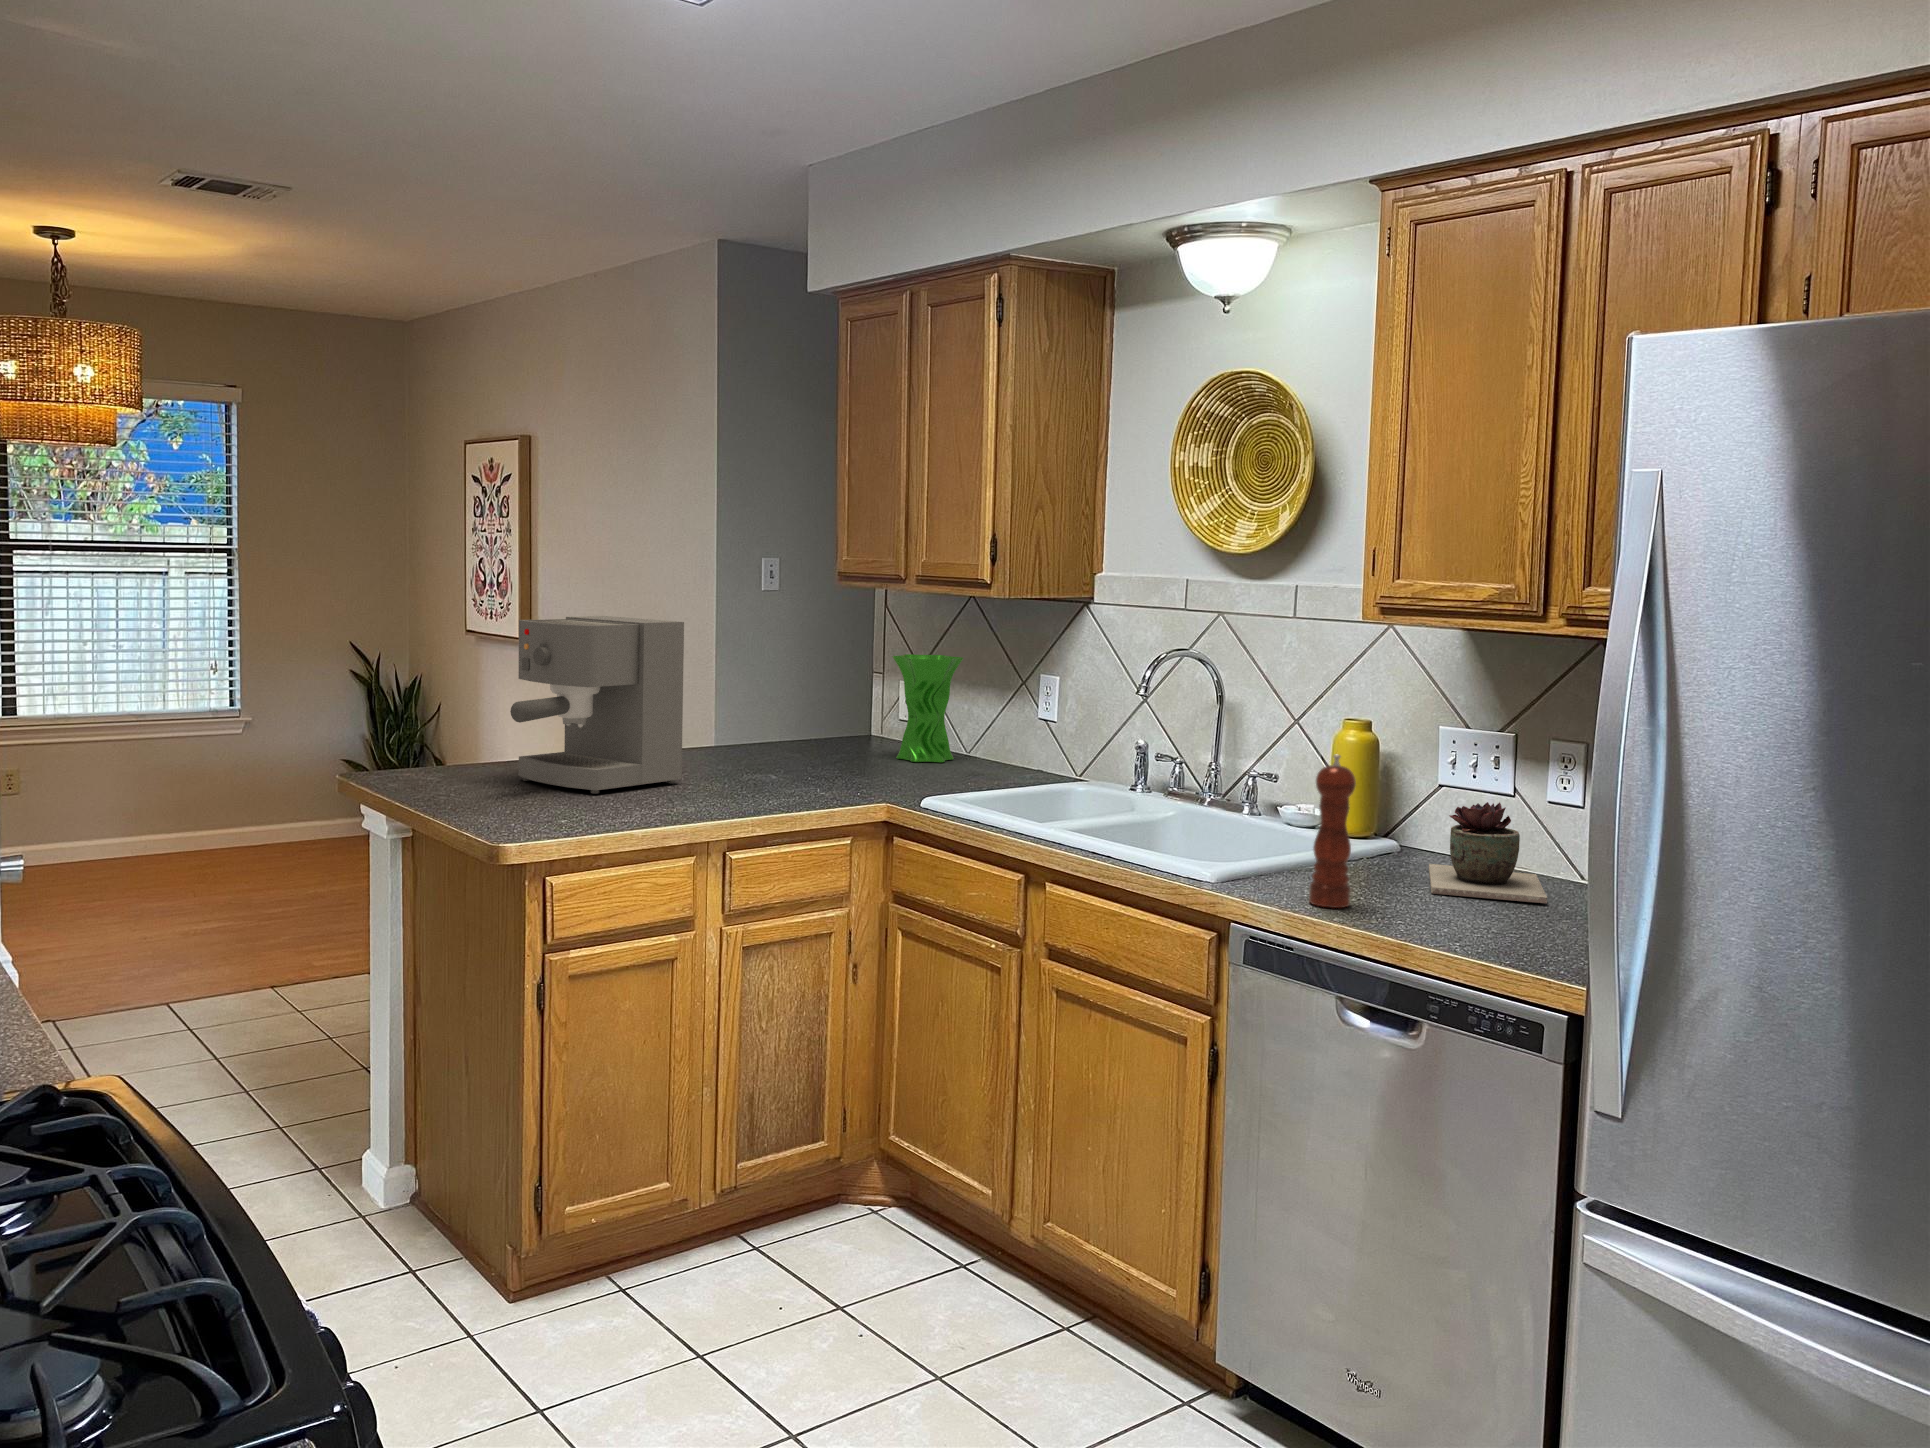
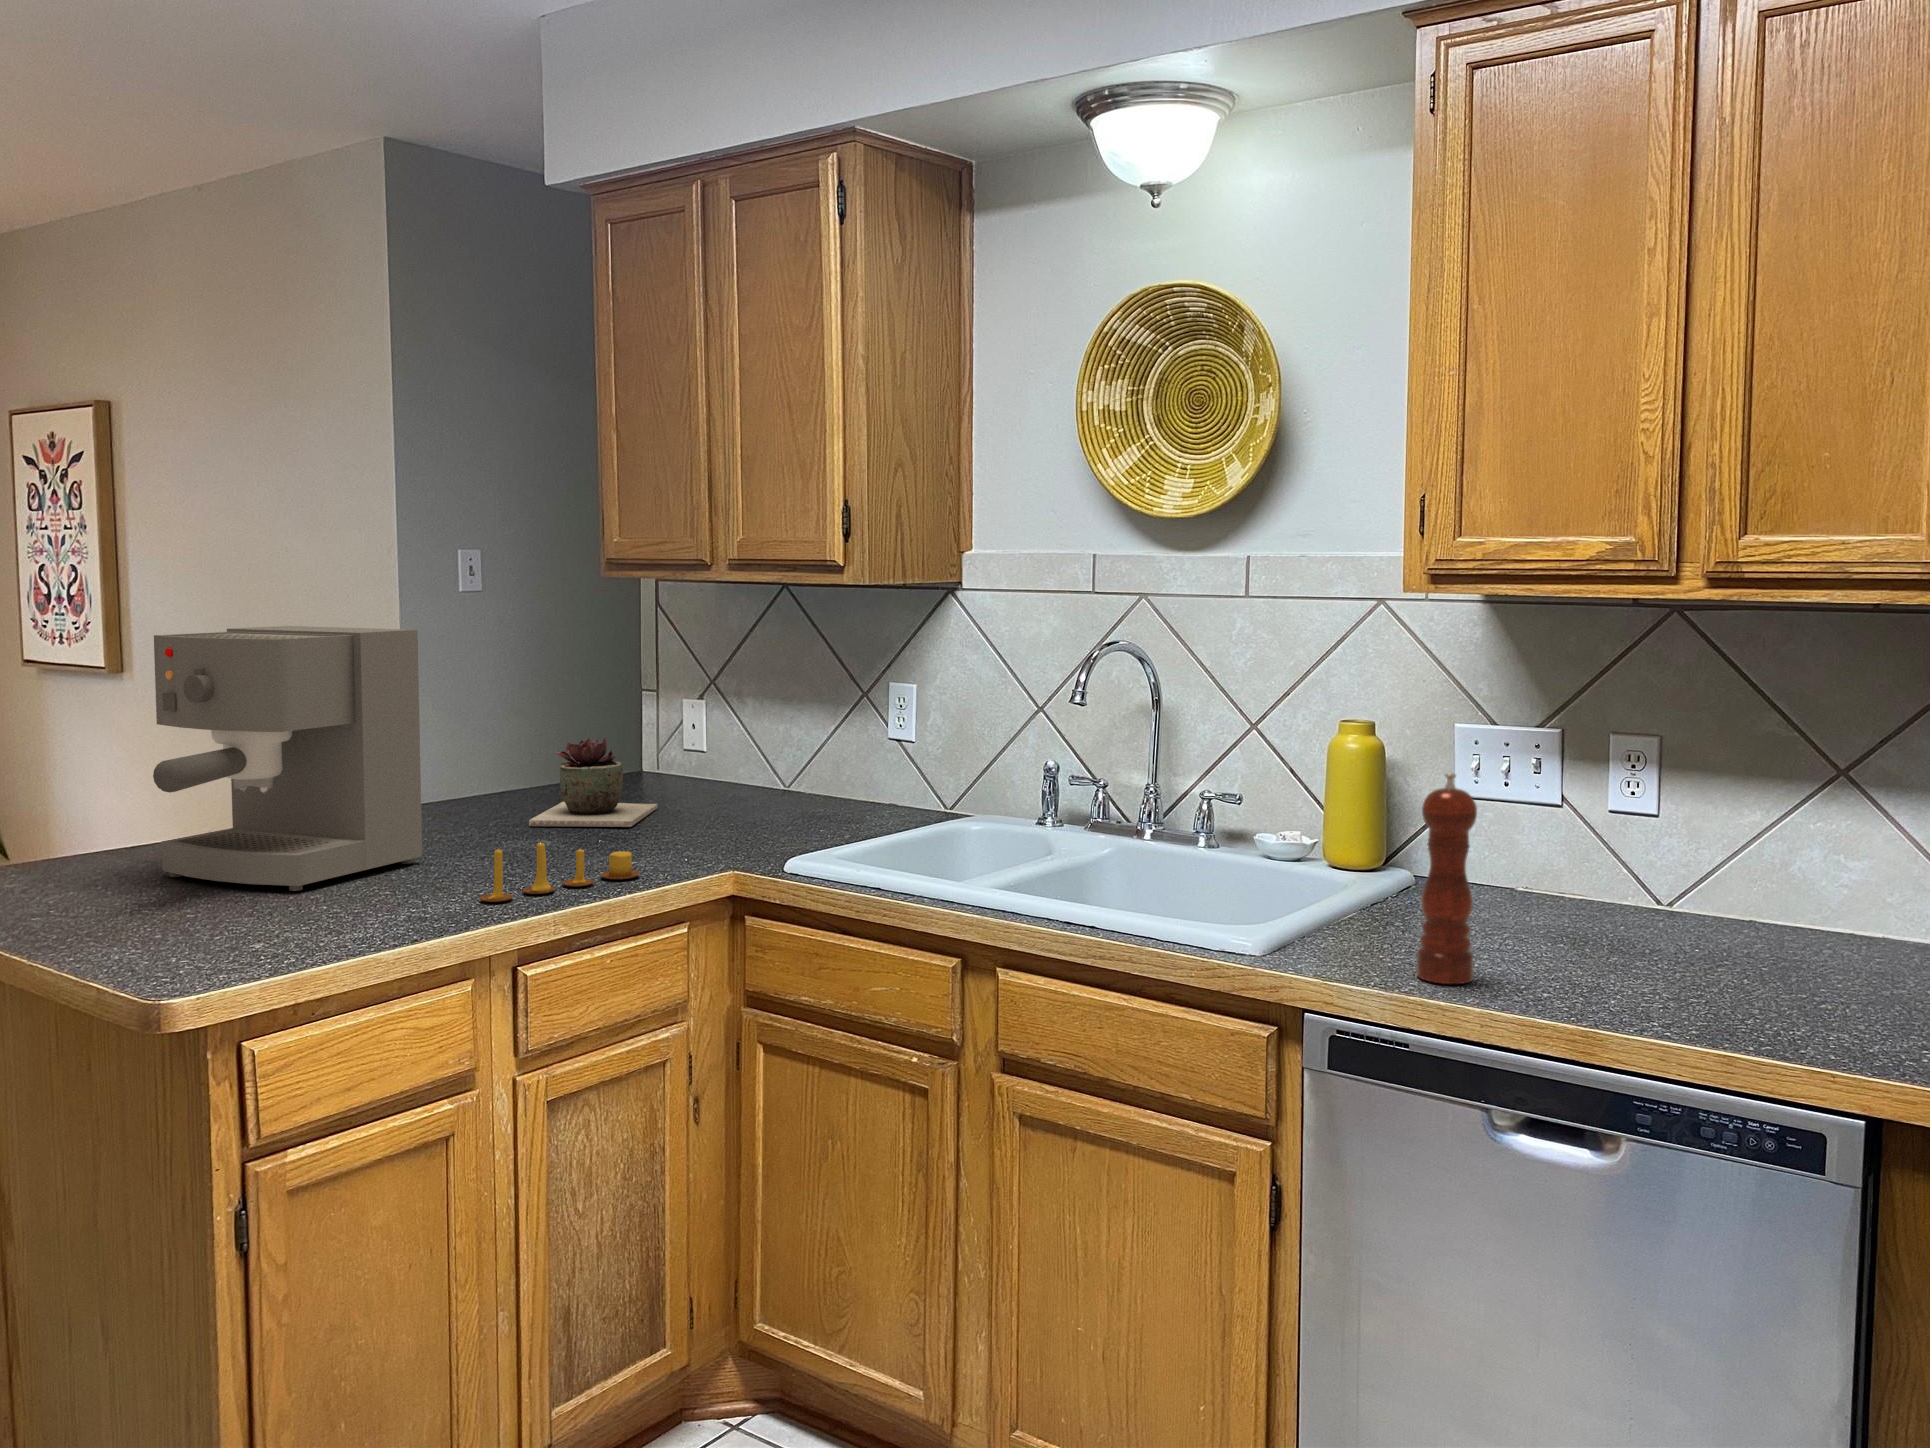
vase: present [892,654,963,762] -> none [688,664,781,805]
candle: none [705,768,819,809] -> present [480,838,639,902]
succulent plant: present [1429,802,1547,903] -> present [529,738,658,827]

